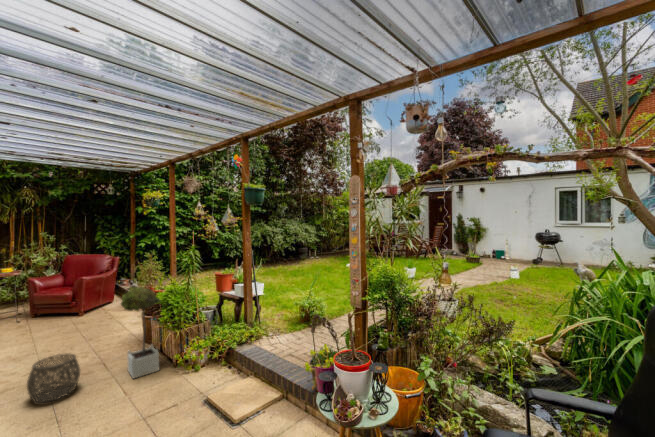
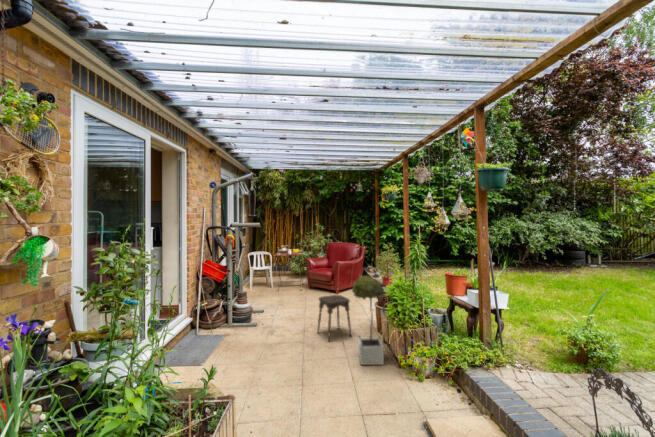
stool: none [63,315,114,370] -> present [317,295,351,341]
woven basket: present [27,353,80,403] -> none [290,323,323,362]

